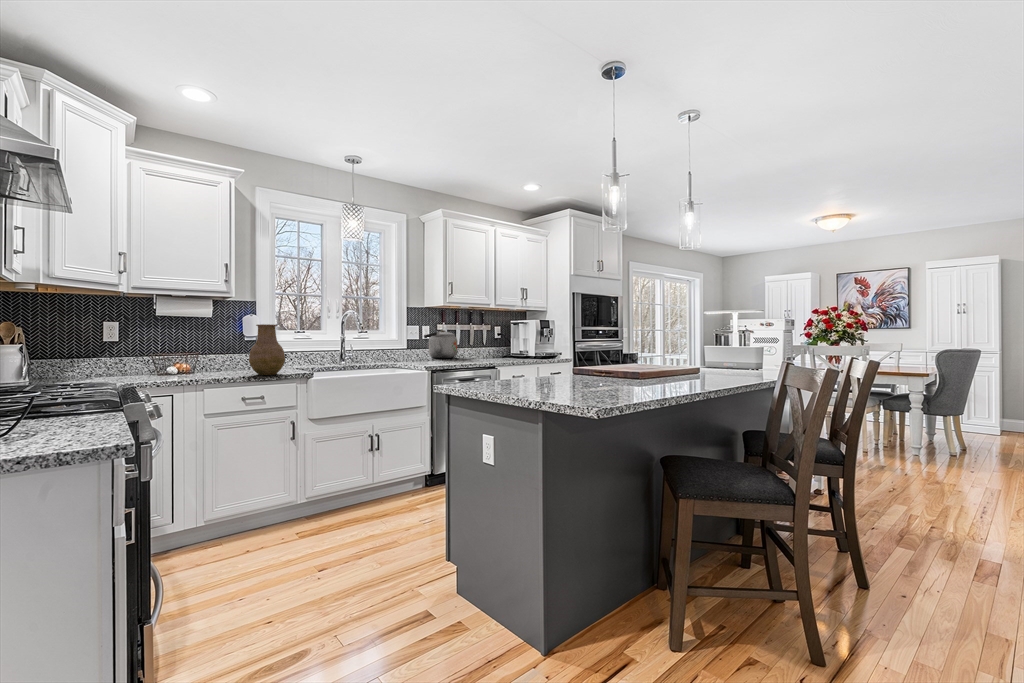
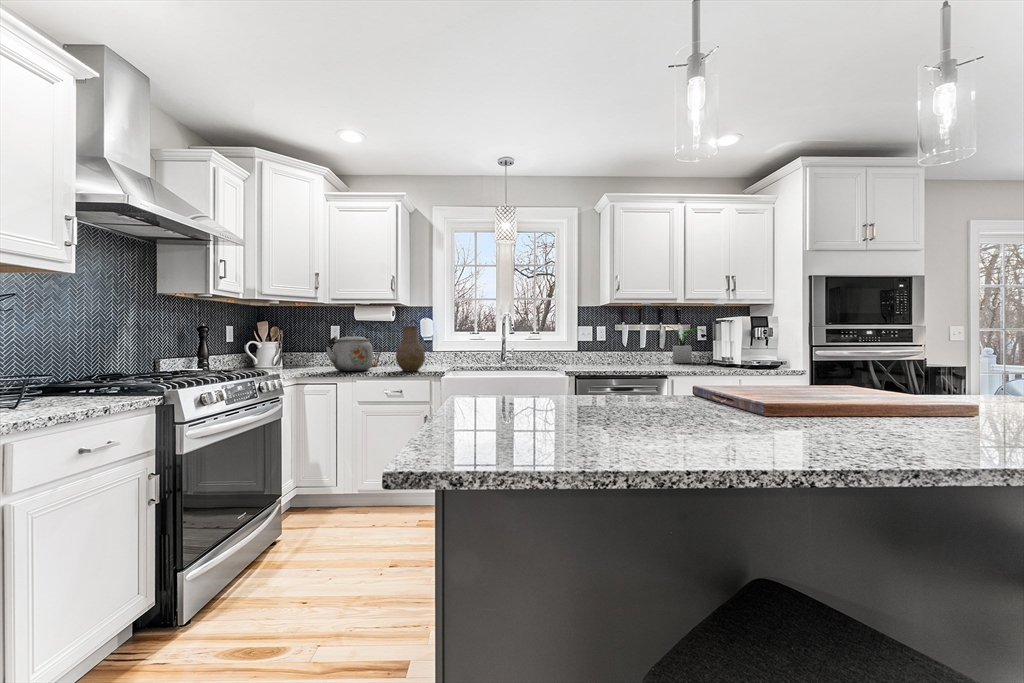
potted plant: none [469,326,504,356] -> present [656,326,704,363]
kettle: present [424,330,457,358] -> present [326,334,373,371]

